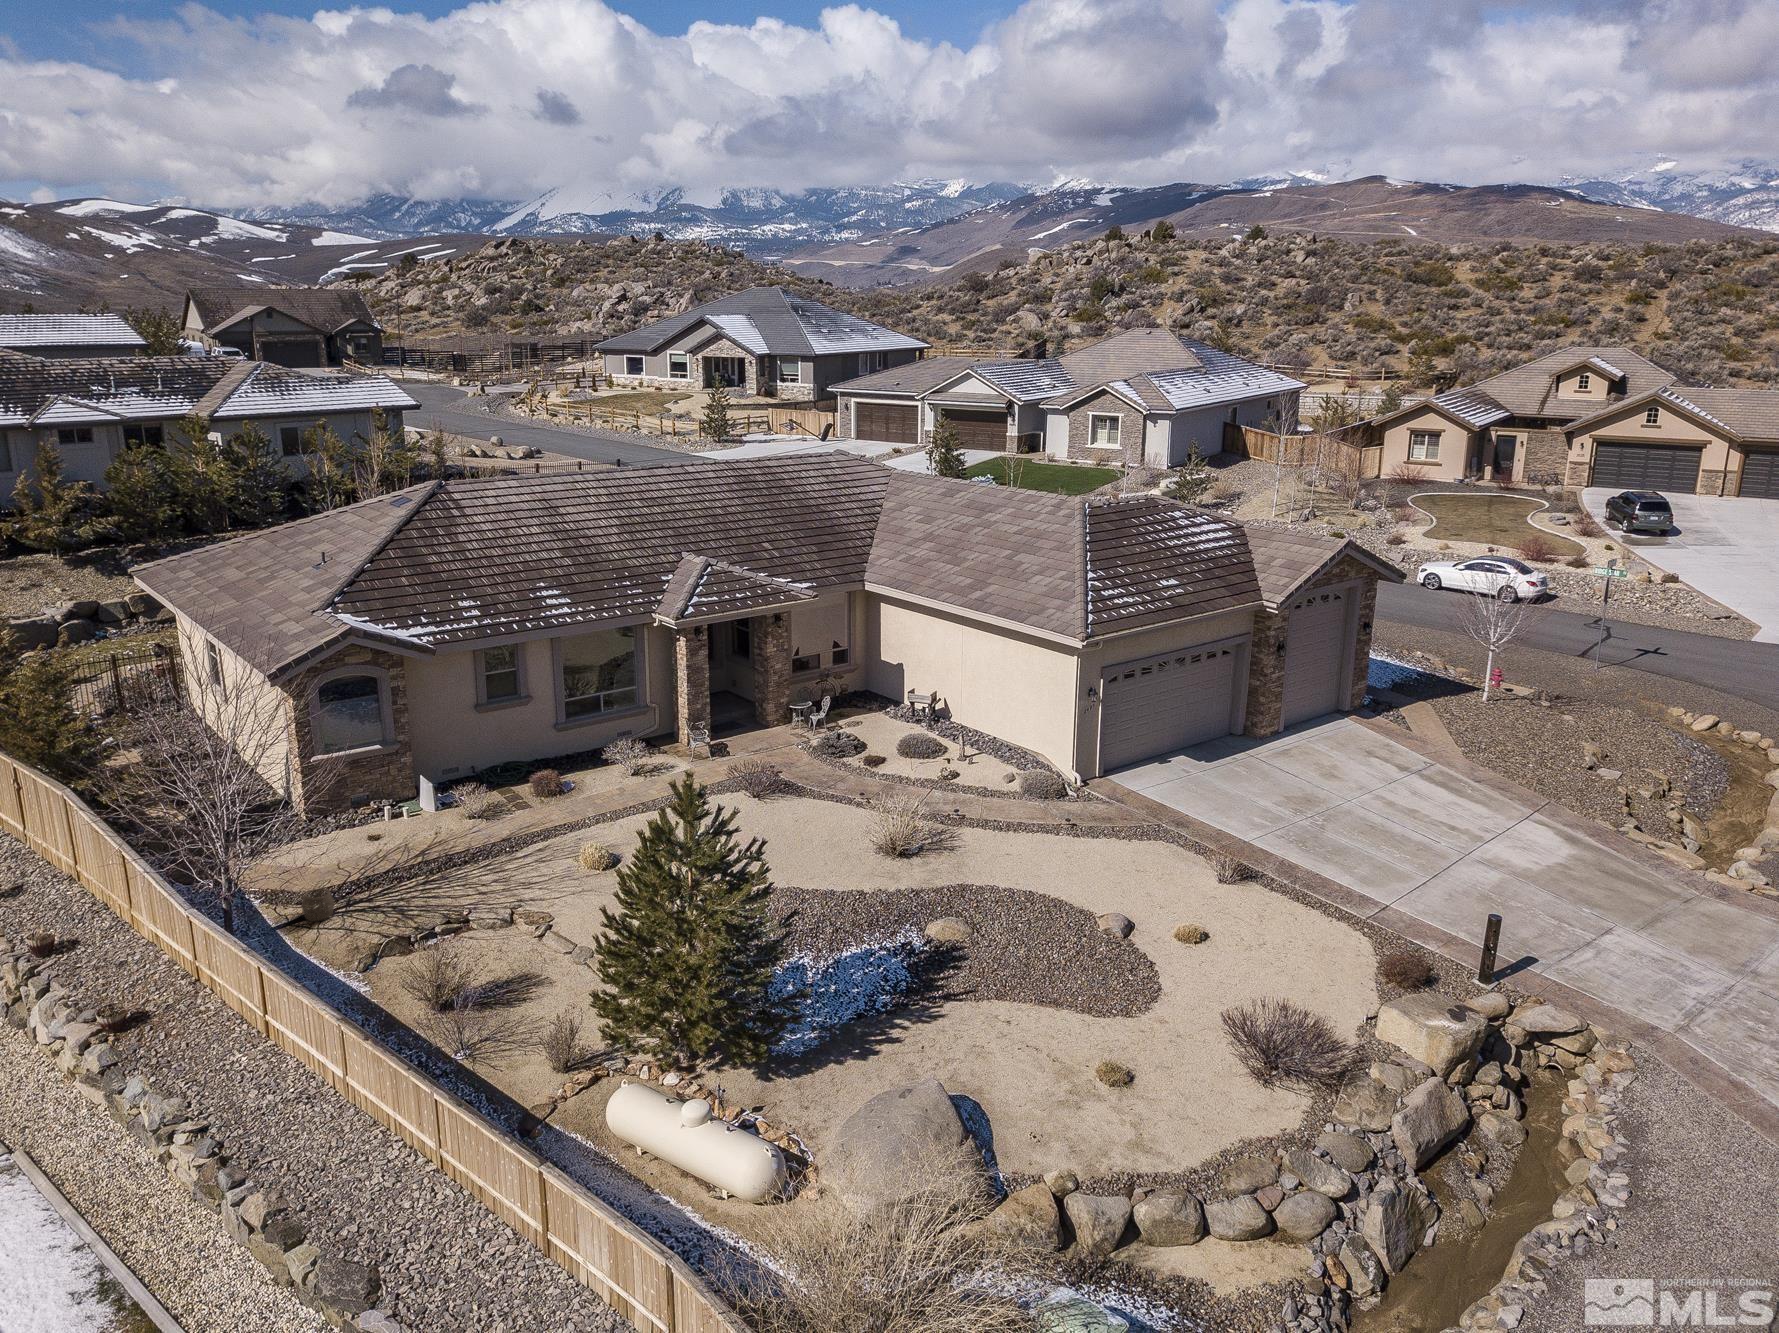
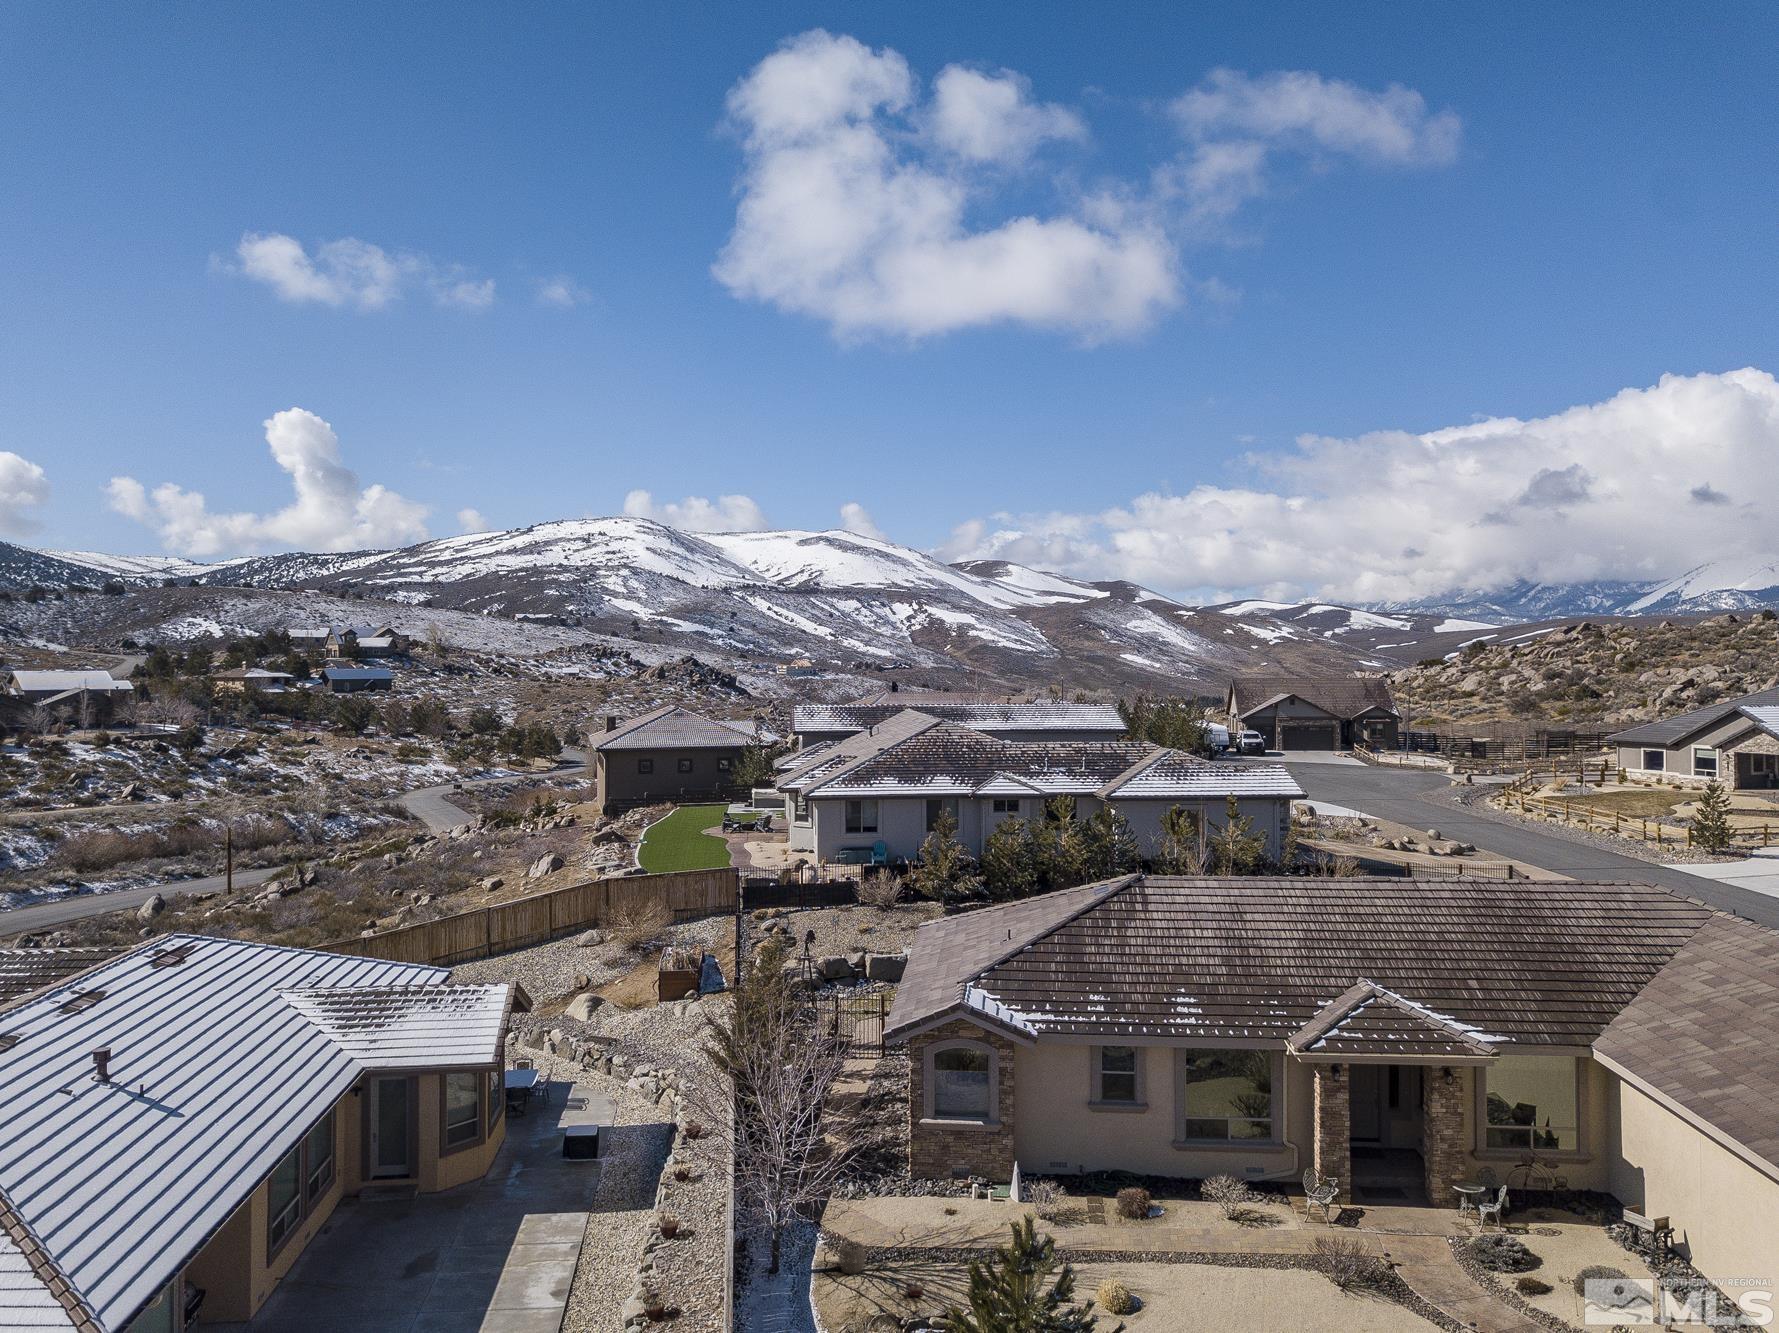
potted plant: none [399,876,434,916] -> present [905,1259,923,1296]

